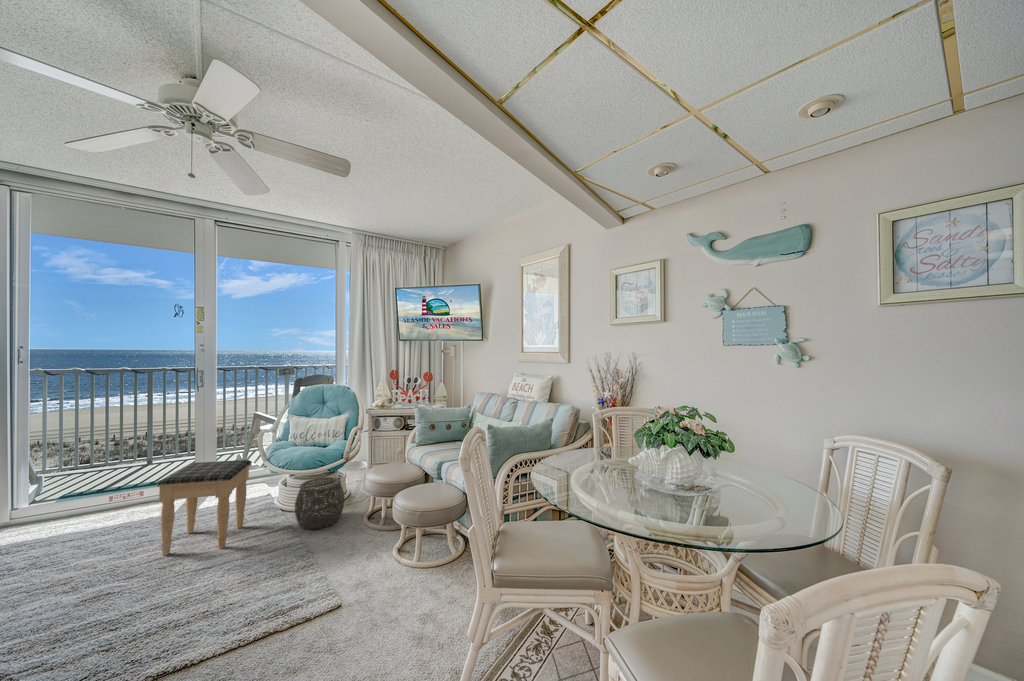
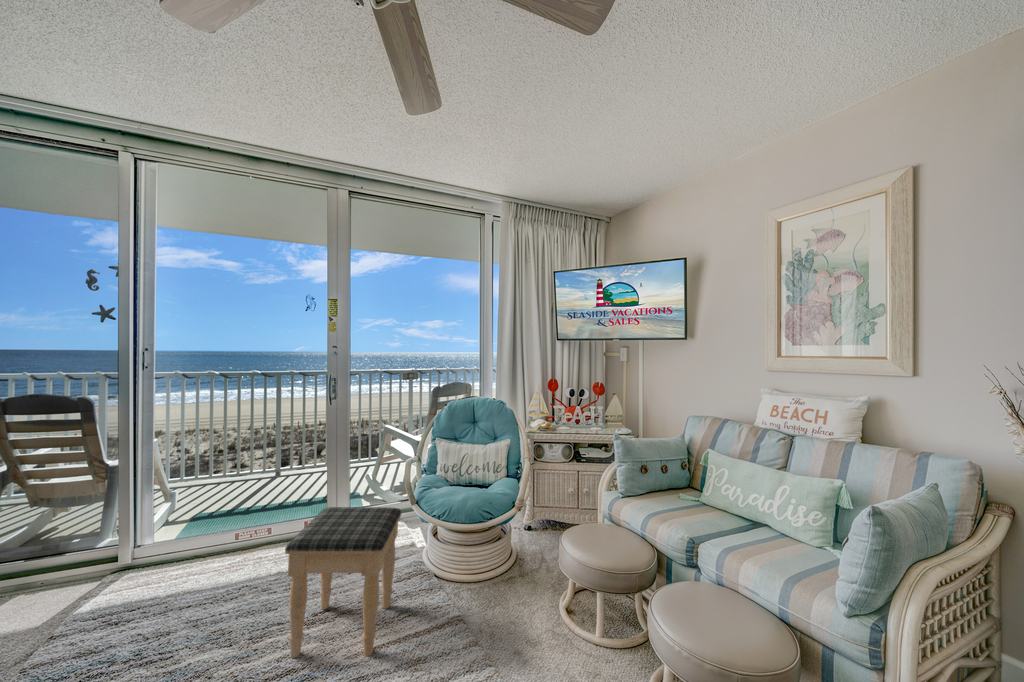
woven basket: present [295,477,345,529] -> none [460,540,529,631]

